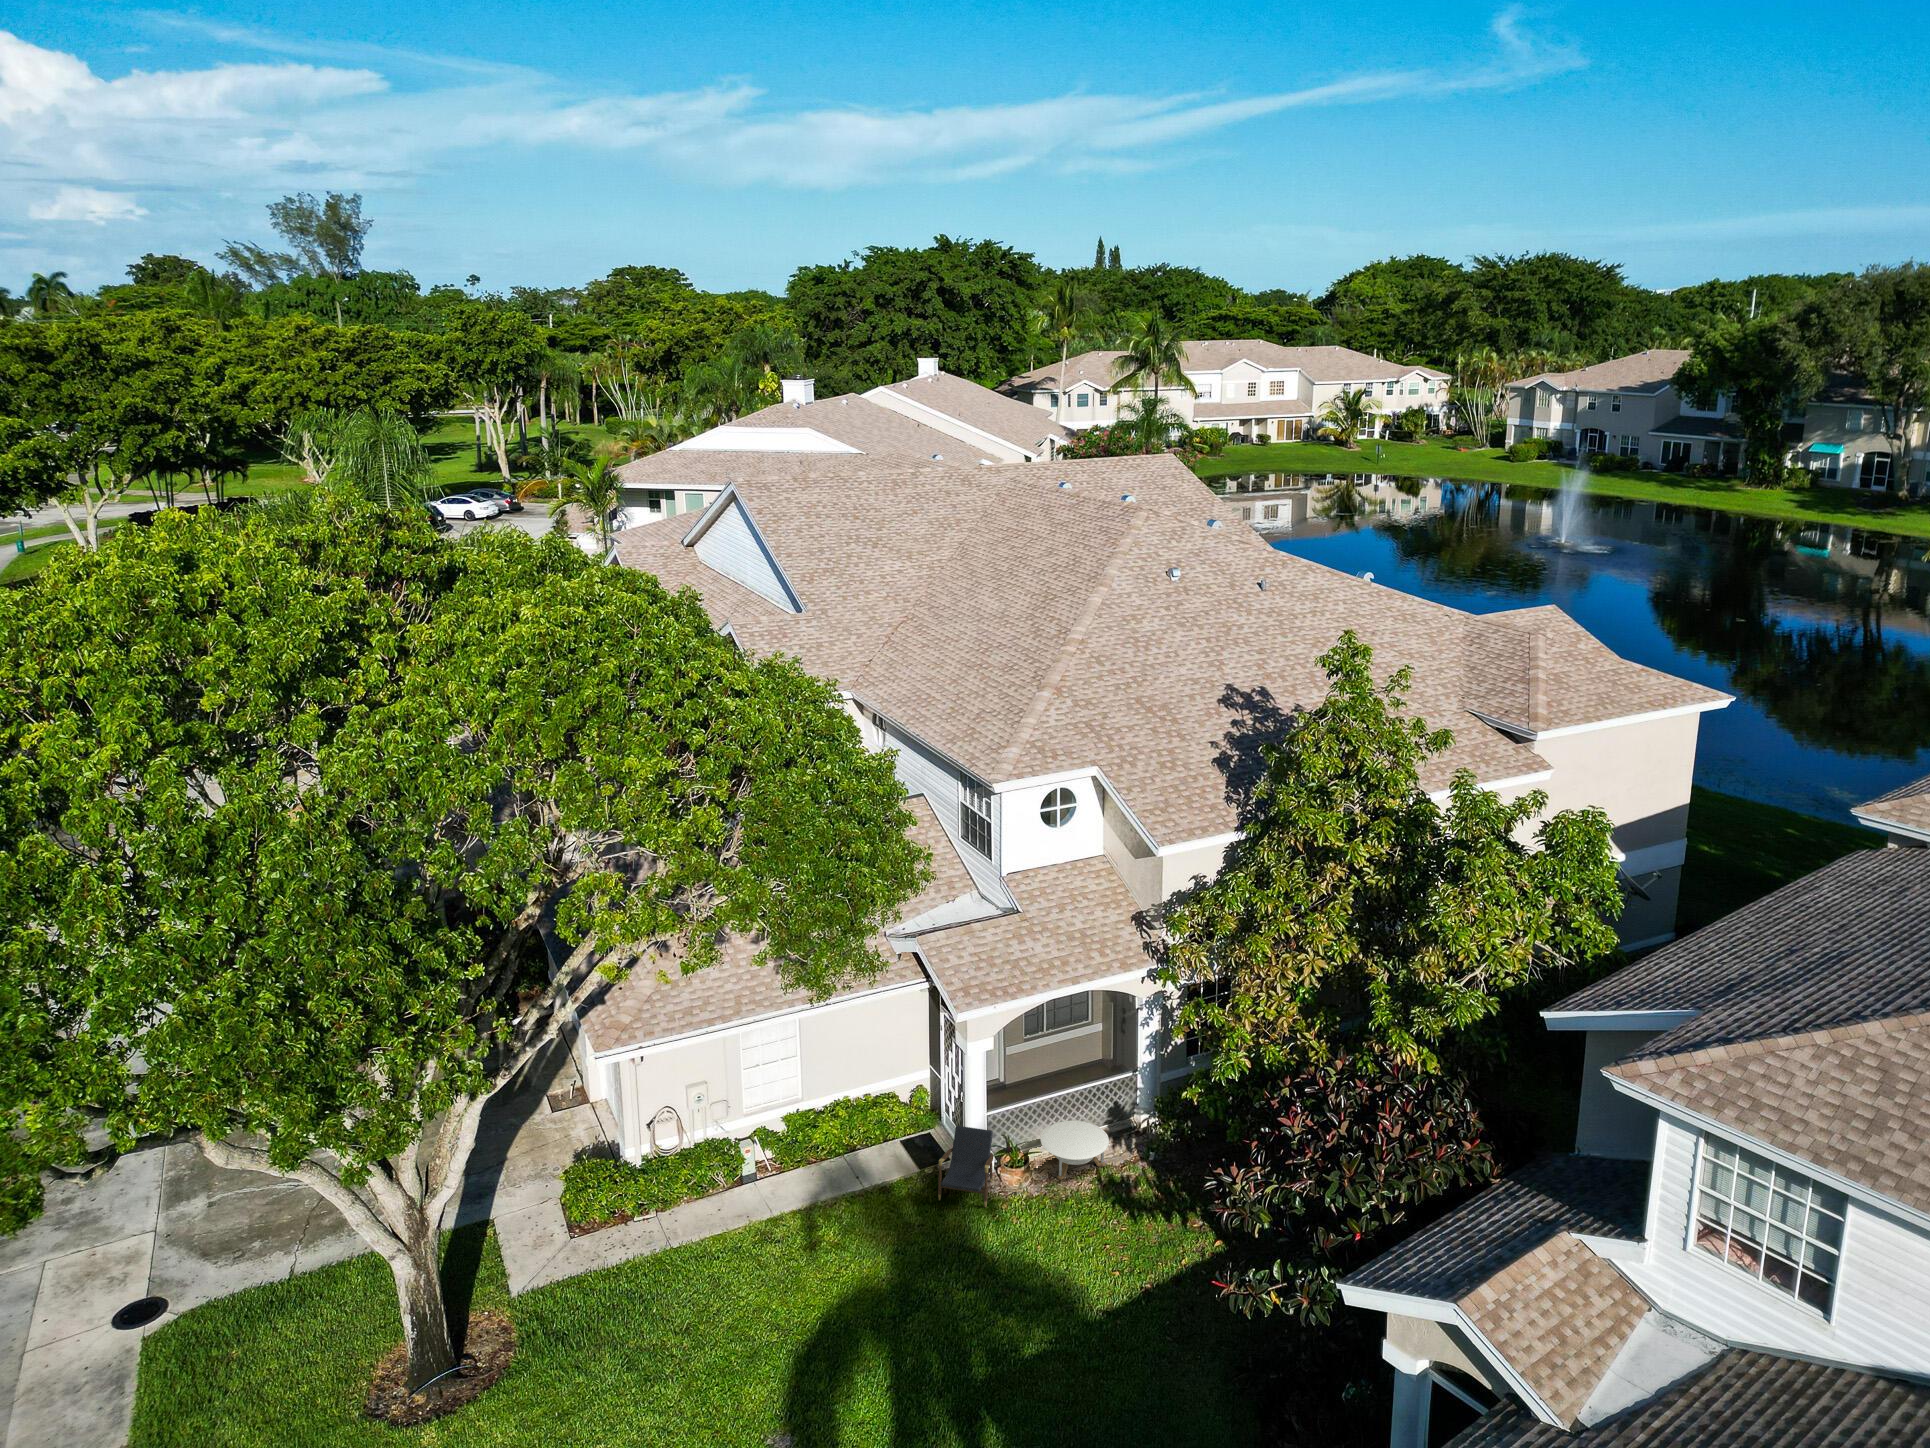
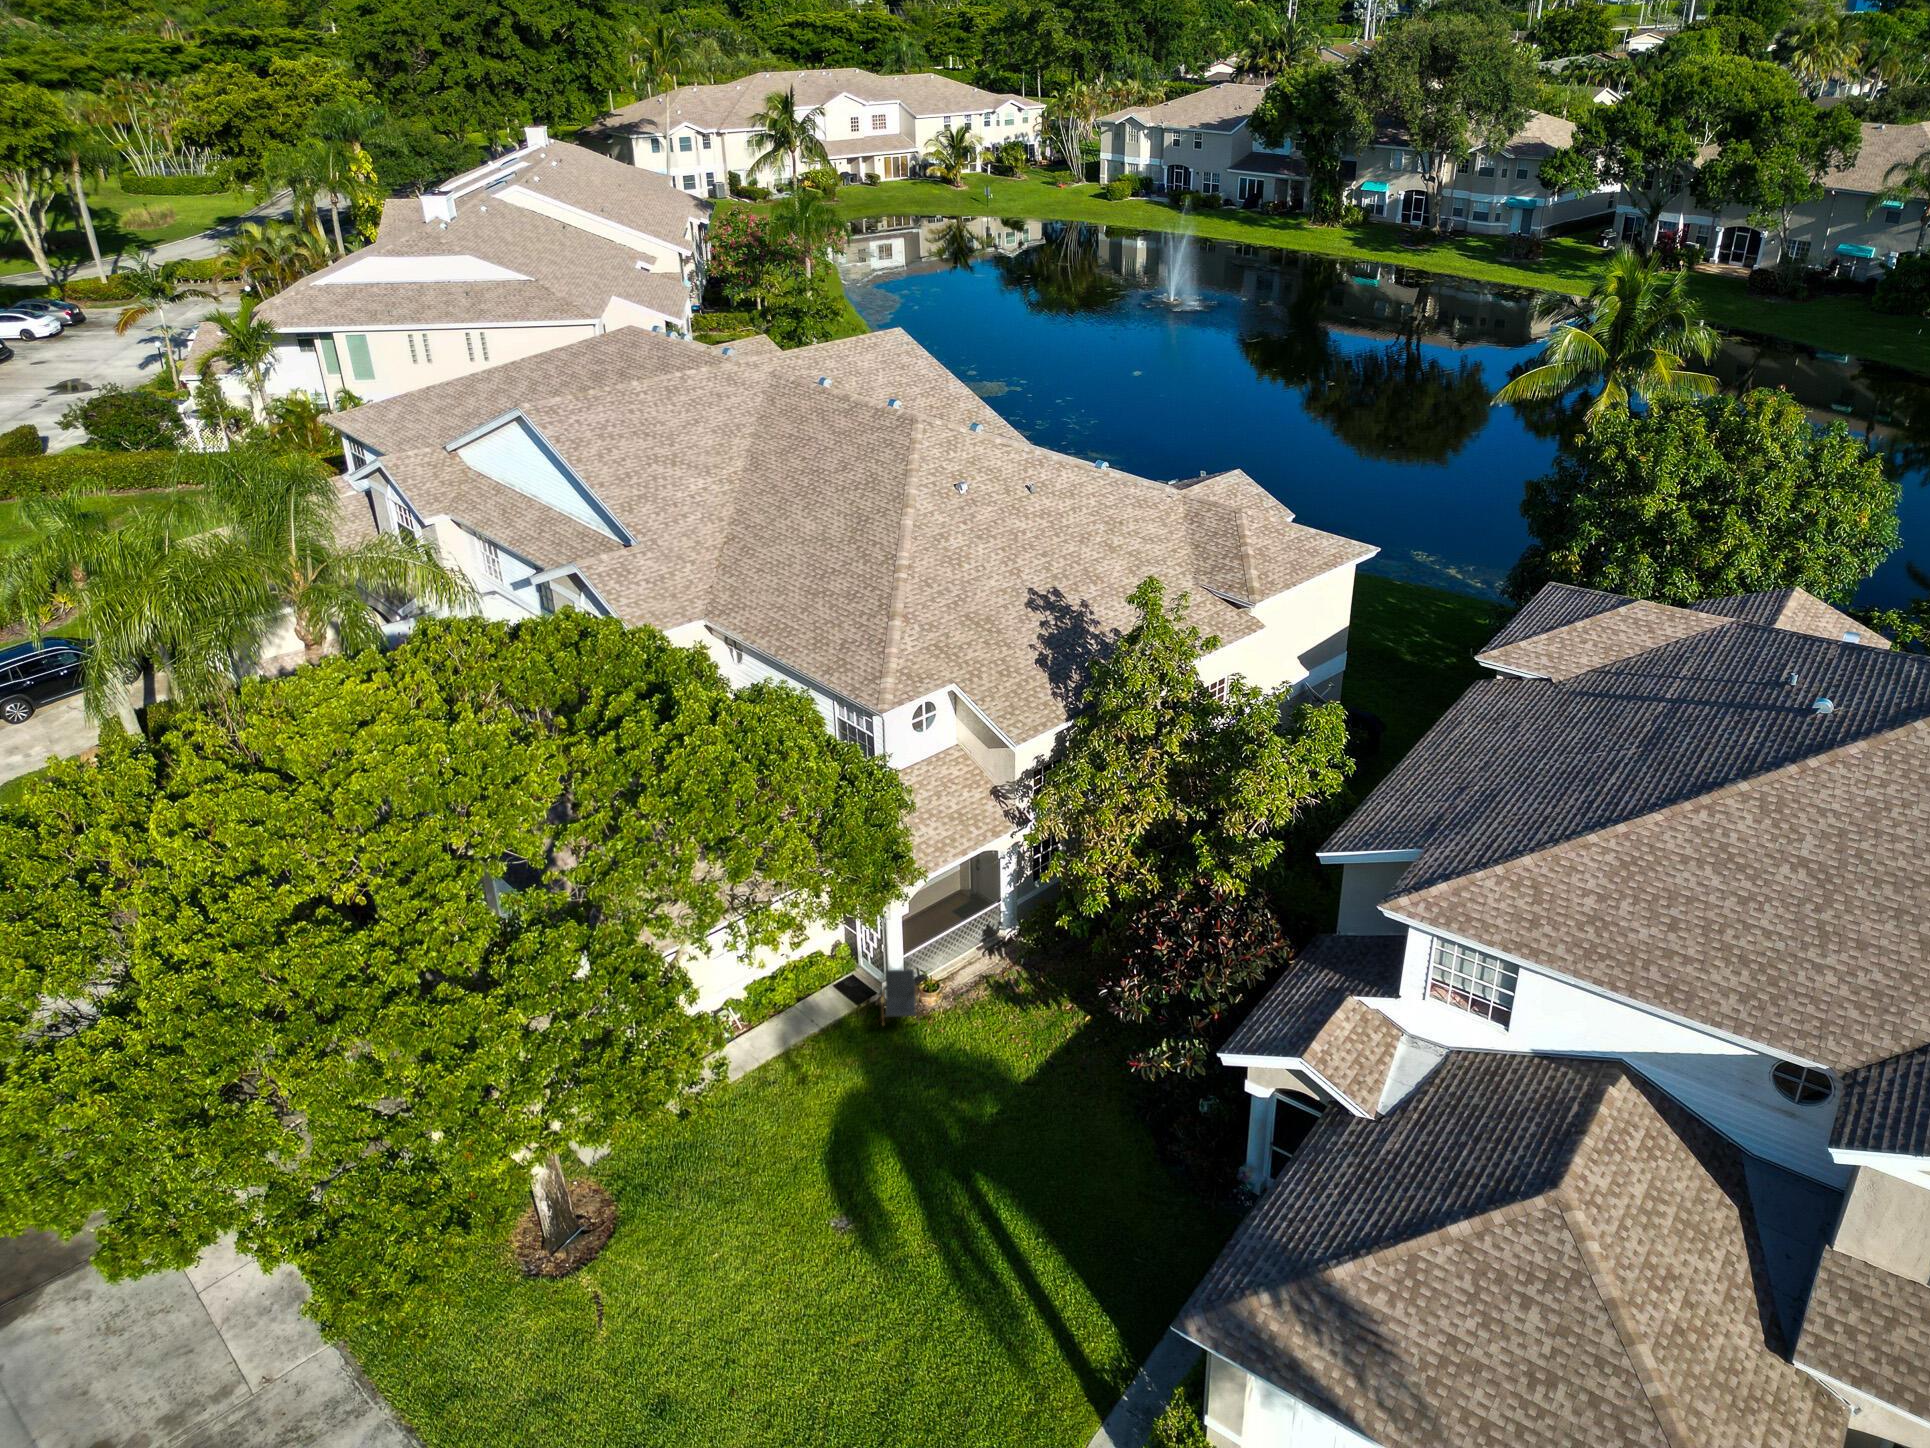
round table: present [1041,1121,1109,1180] -> none [944,945,995,992]

